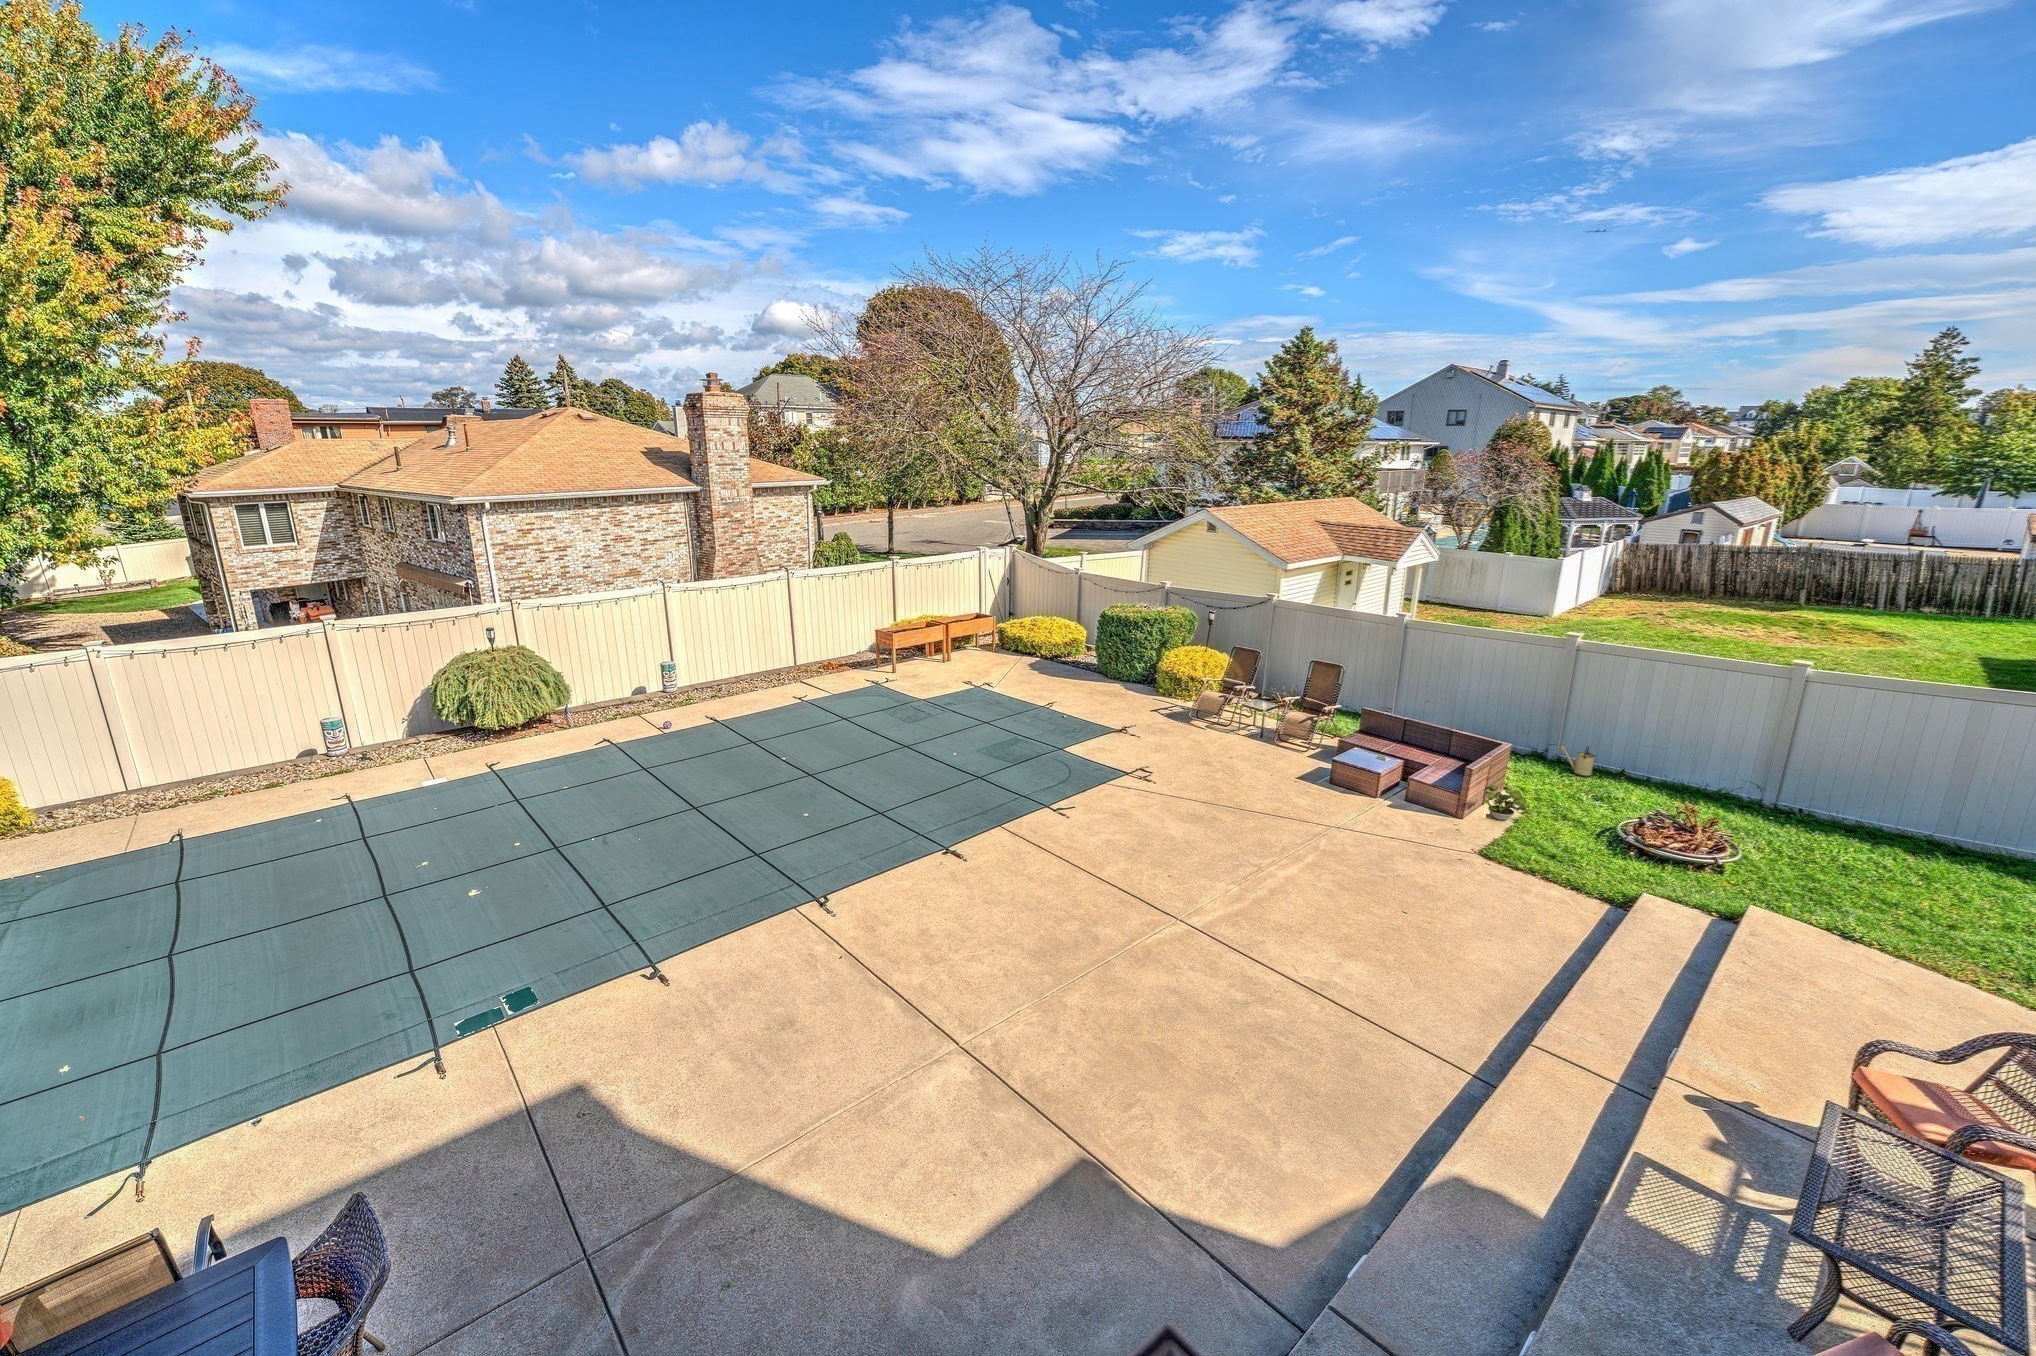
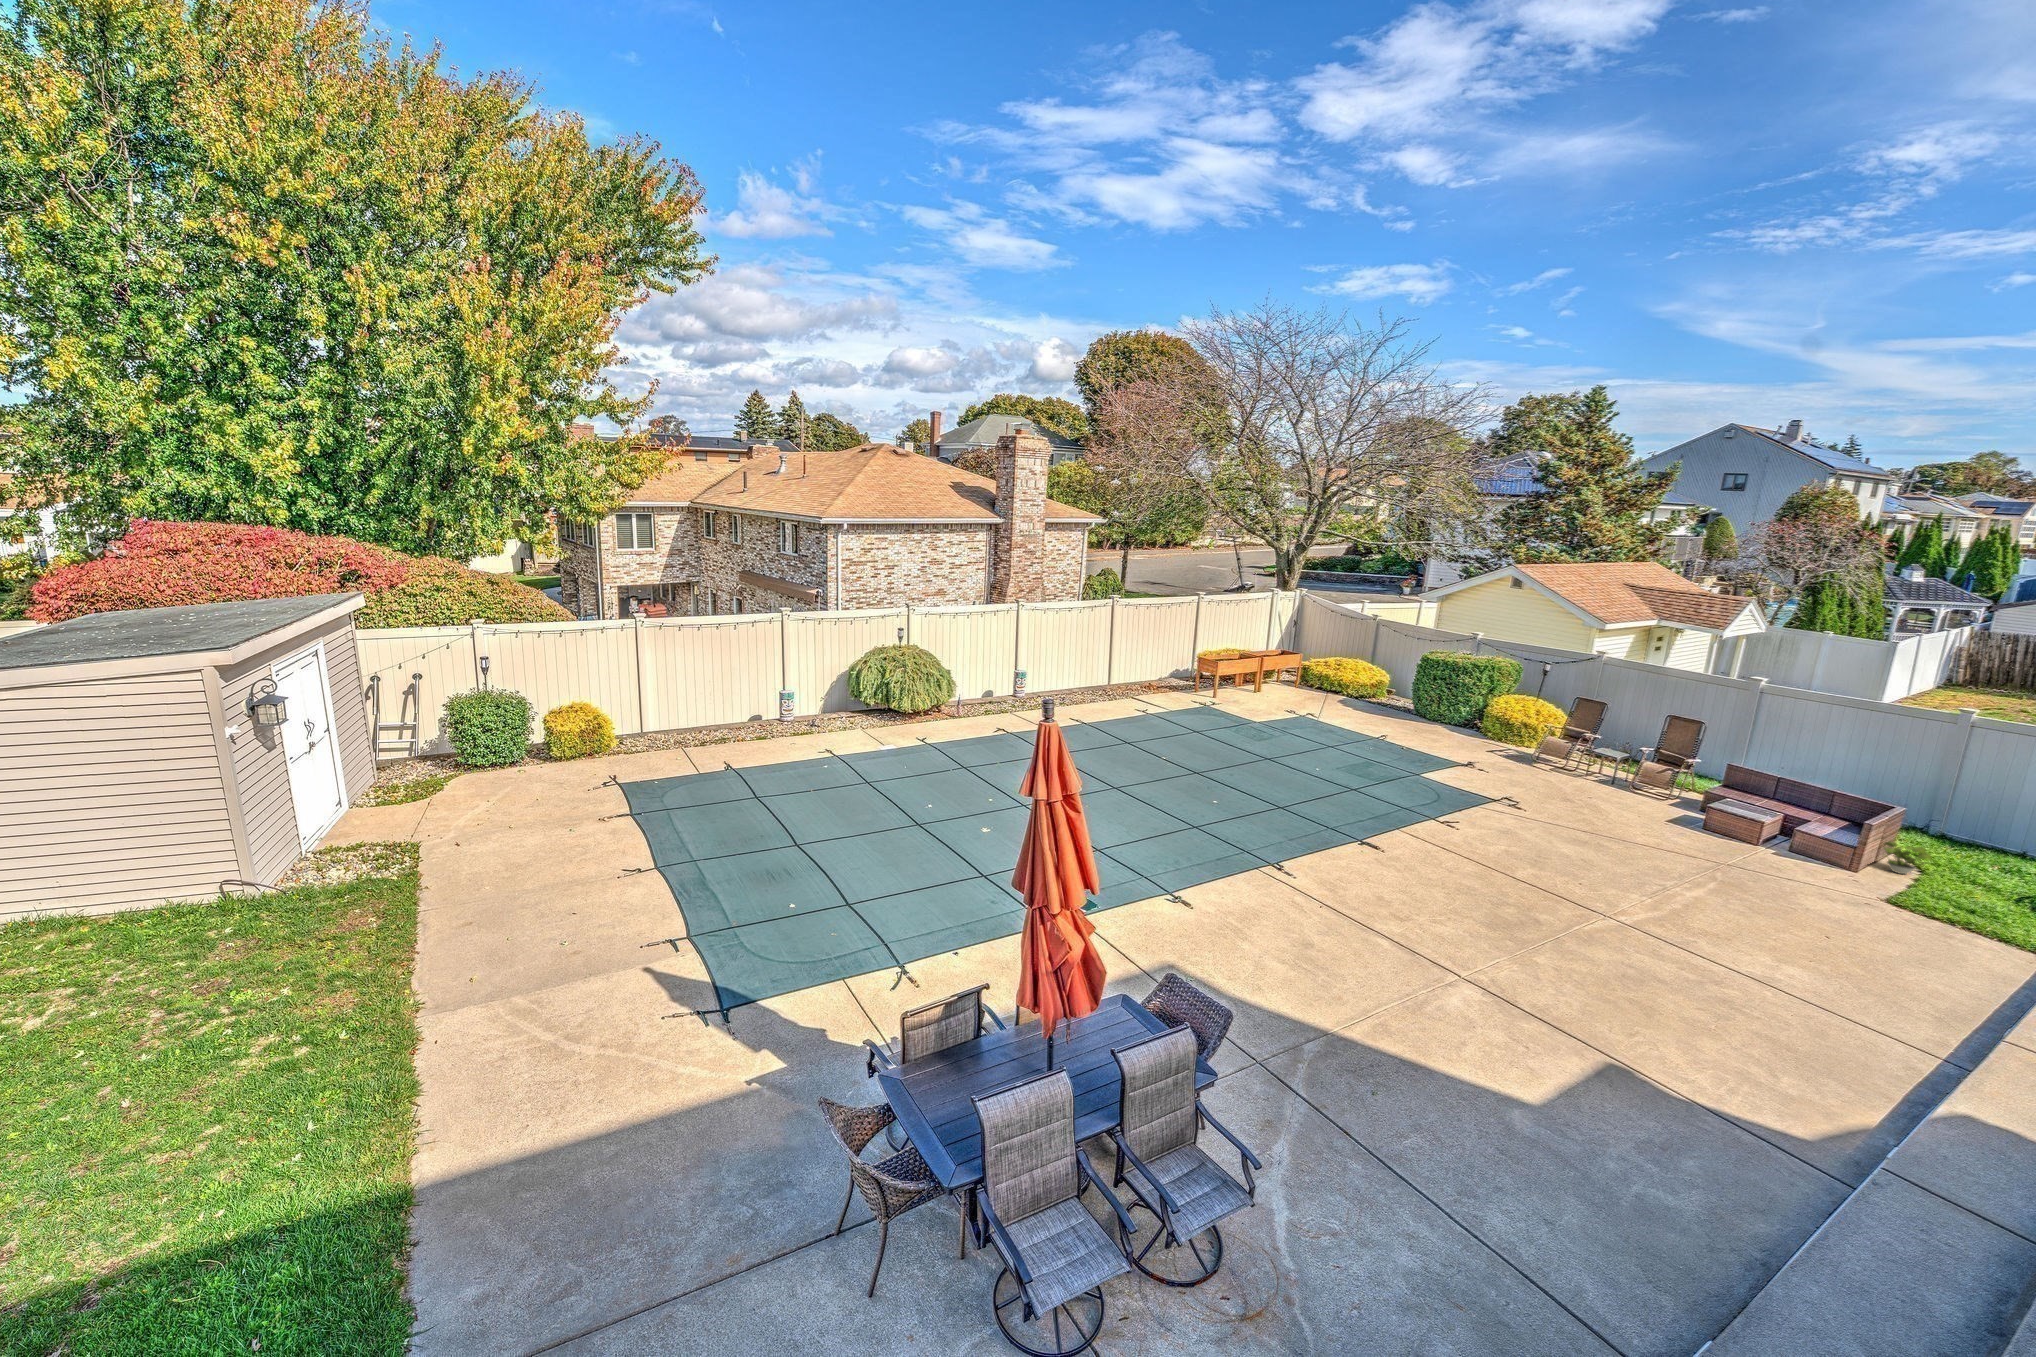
watering can: present [1558,745,1595,777] -> none [1948,817,1995,850]

